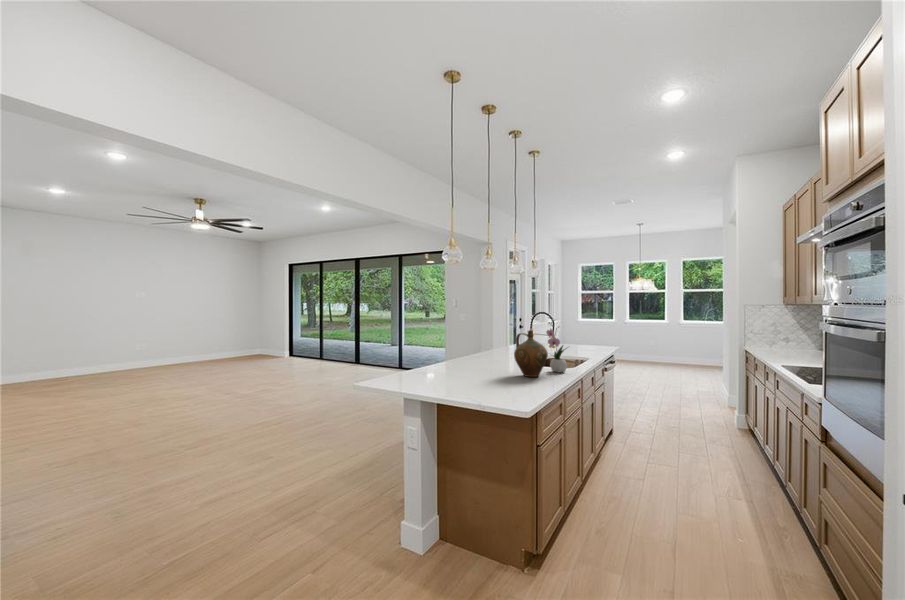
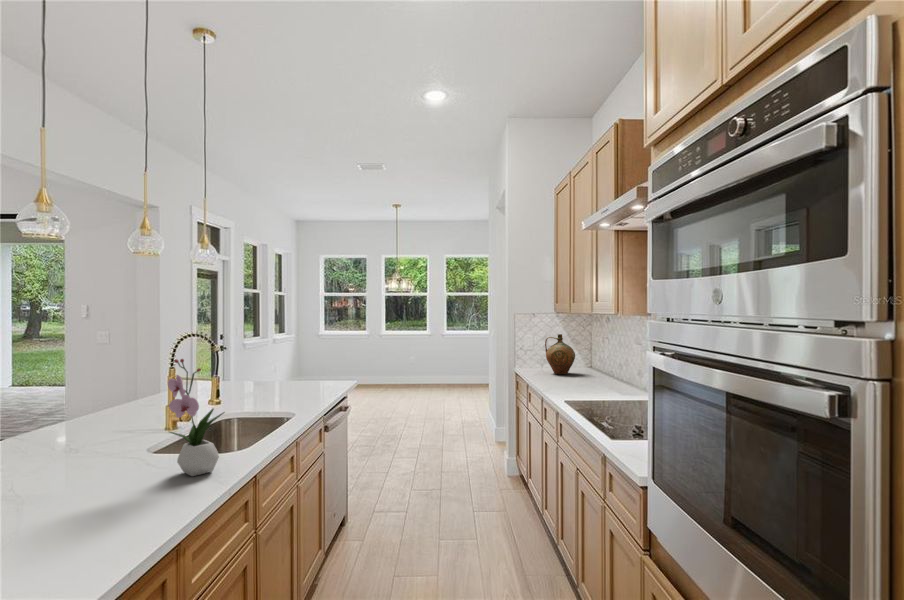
ceramic jug: present [514,330,548,377] -> present [545,334,575,374]

